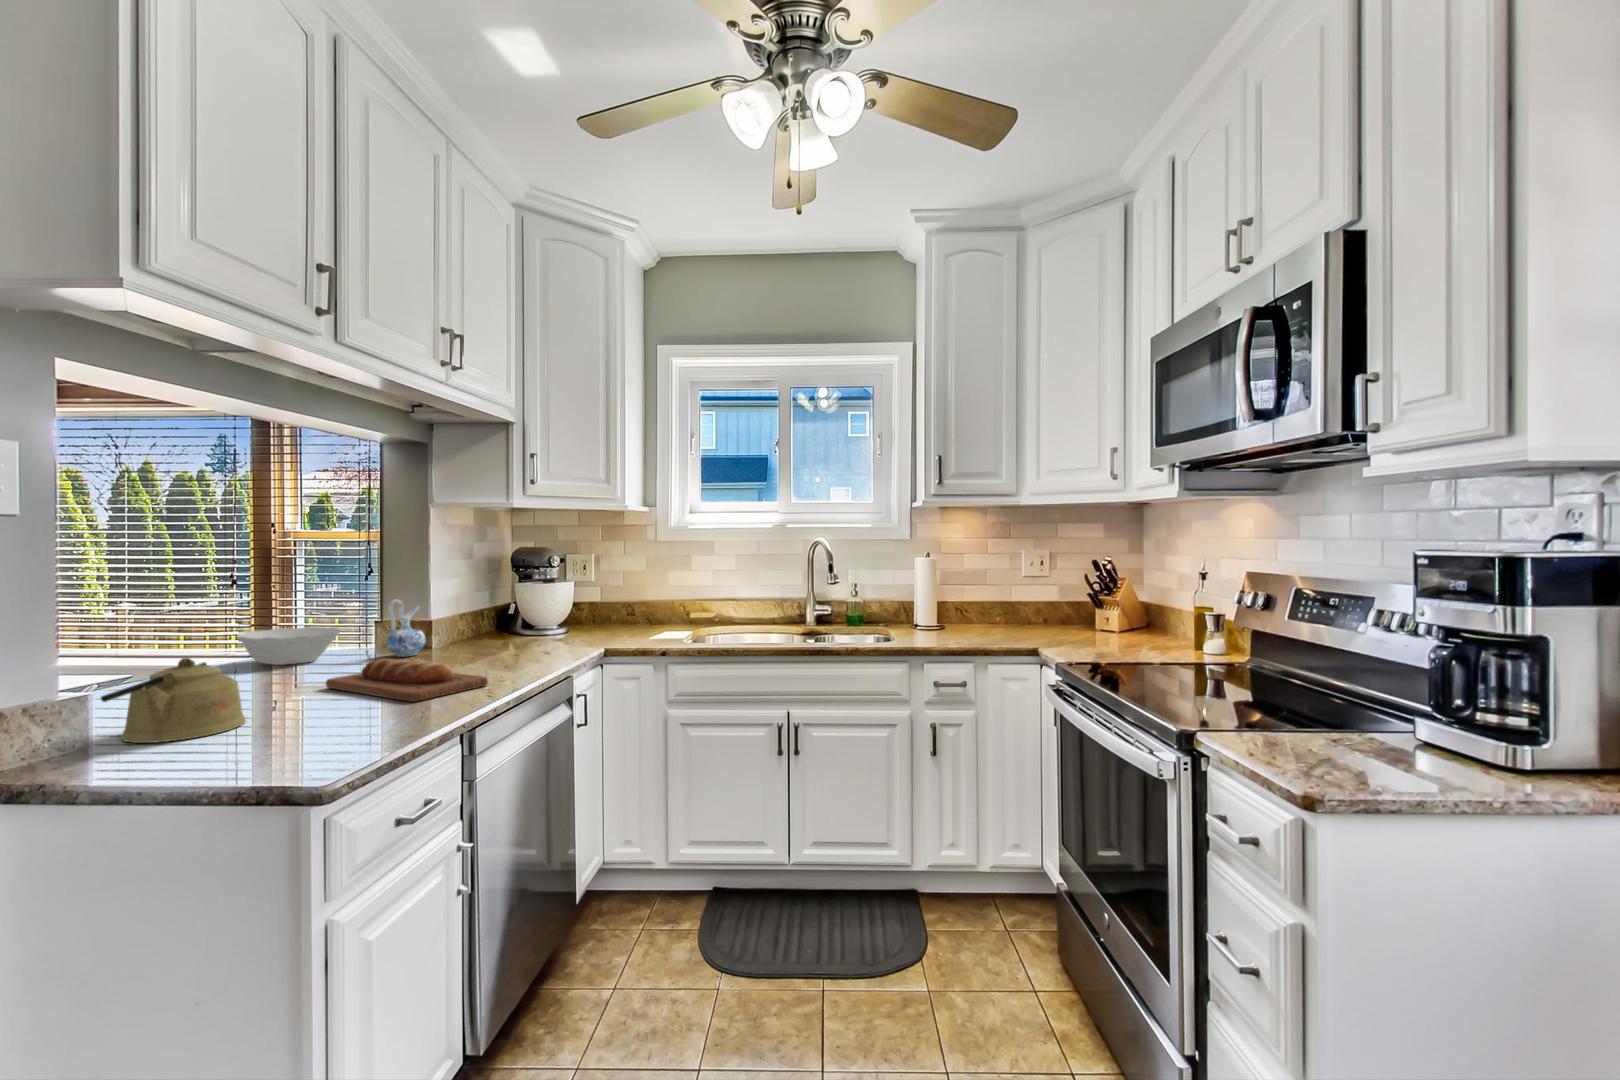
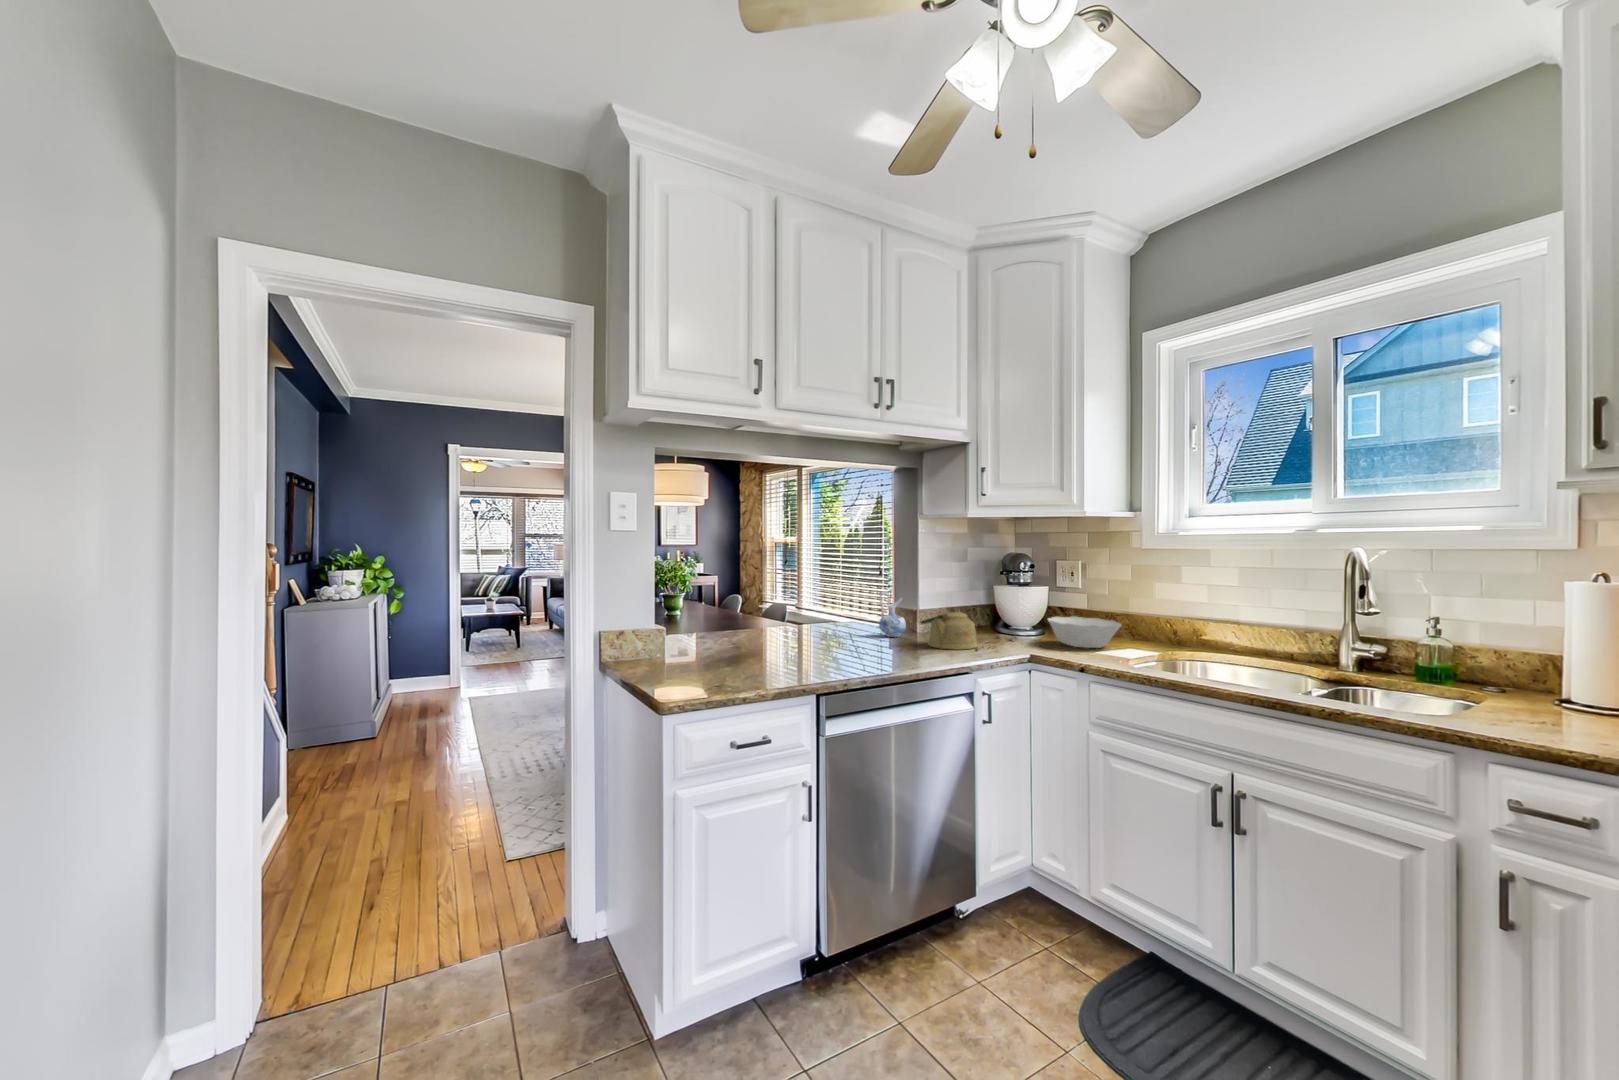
bowl: present [237,627,340,665] -> present [1048,616,1121,648]
kettle: present [101,658,245,743] -> present [921,607,978,650]
bread loaf: present [326,659,488,702] -> none [803,634,880,668]

